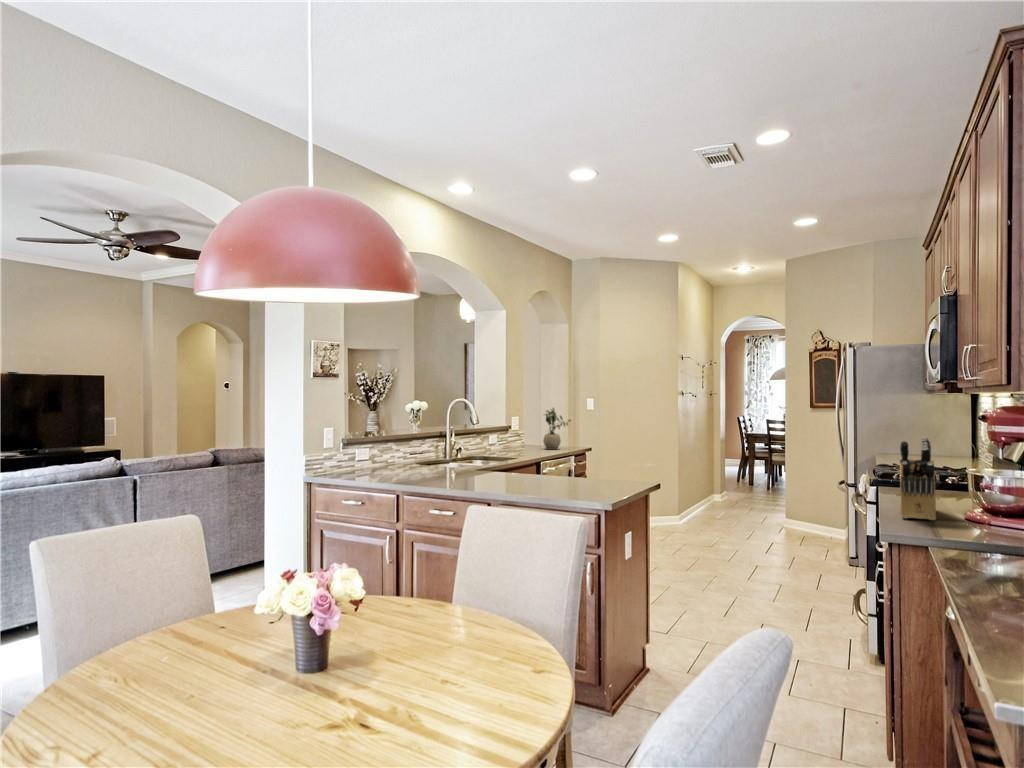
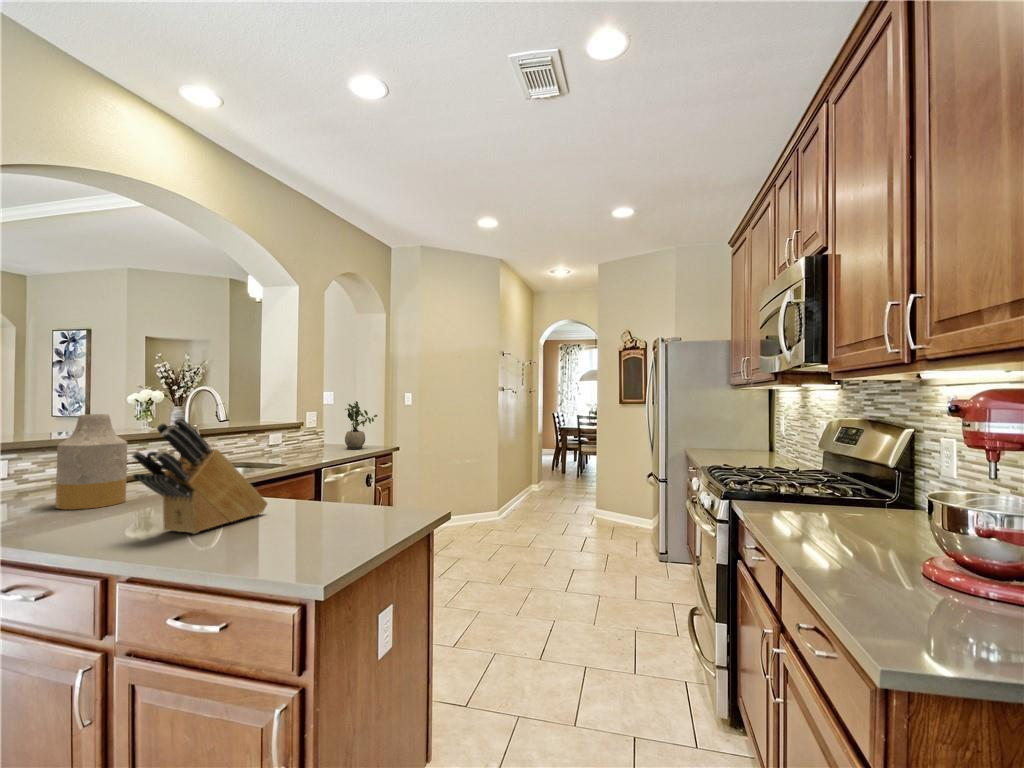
vase: none [416,419,449,476] -> present [55,414,127,510]
knife block: present [900,437,936,520] -> present [132,418,267,534]

